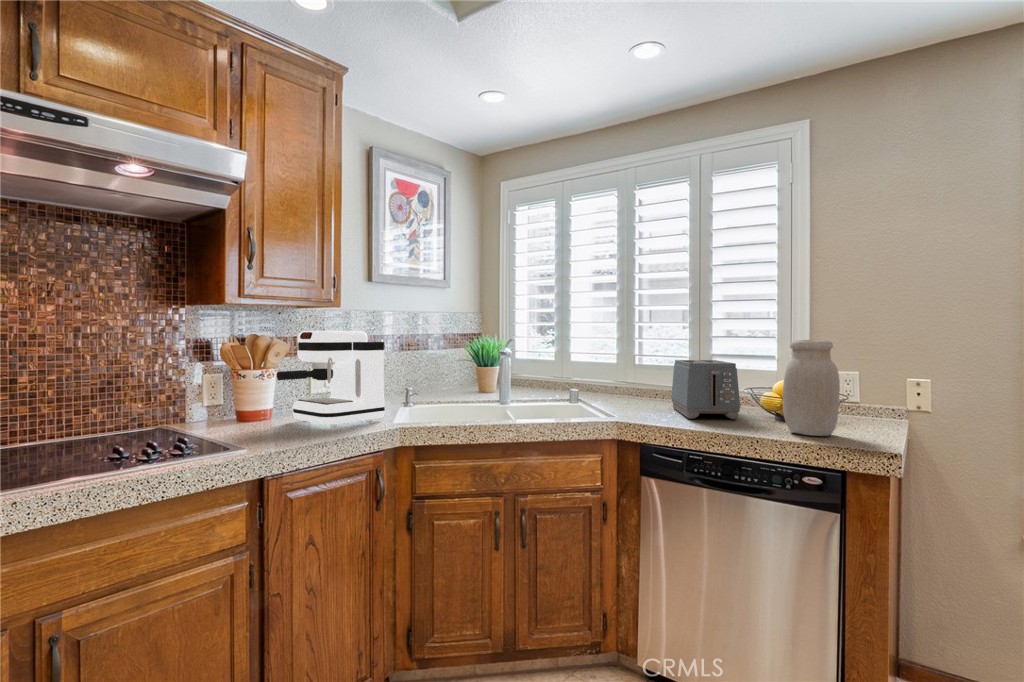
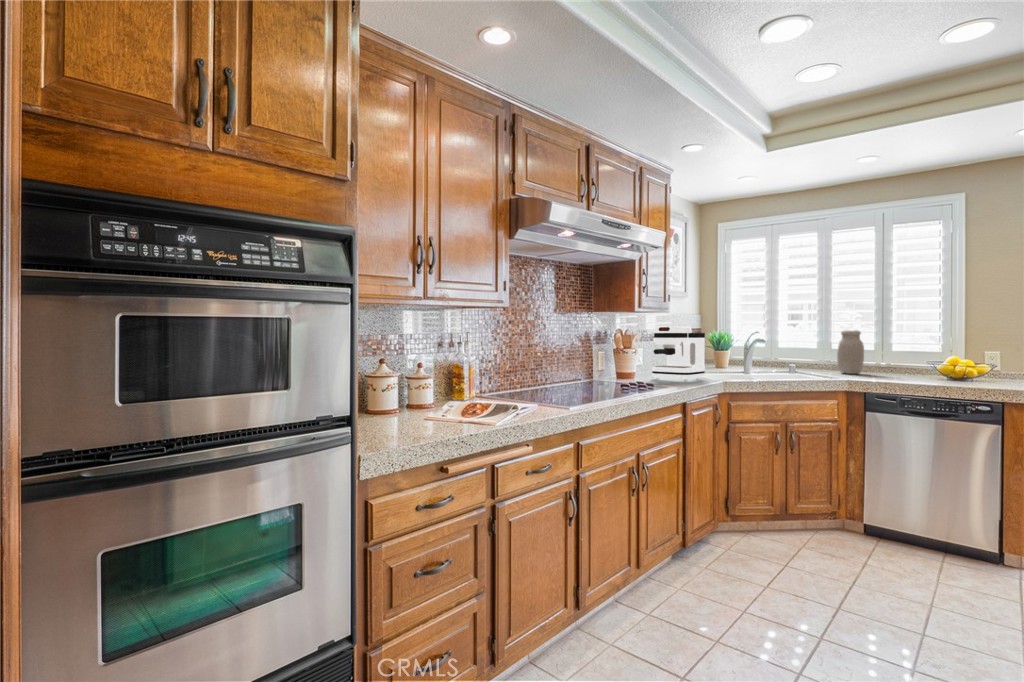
jar: present [783,340,840,436] -> present [837,330,864,374]
toaster: present [671,360,740,419] -> none [868,345,925,380]

